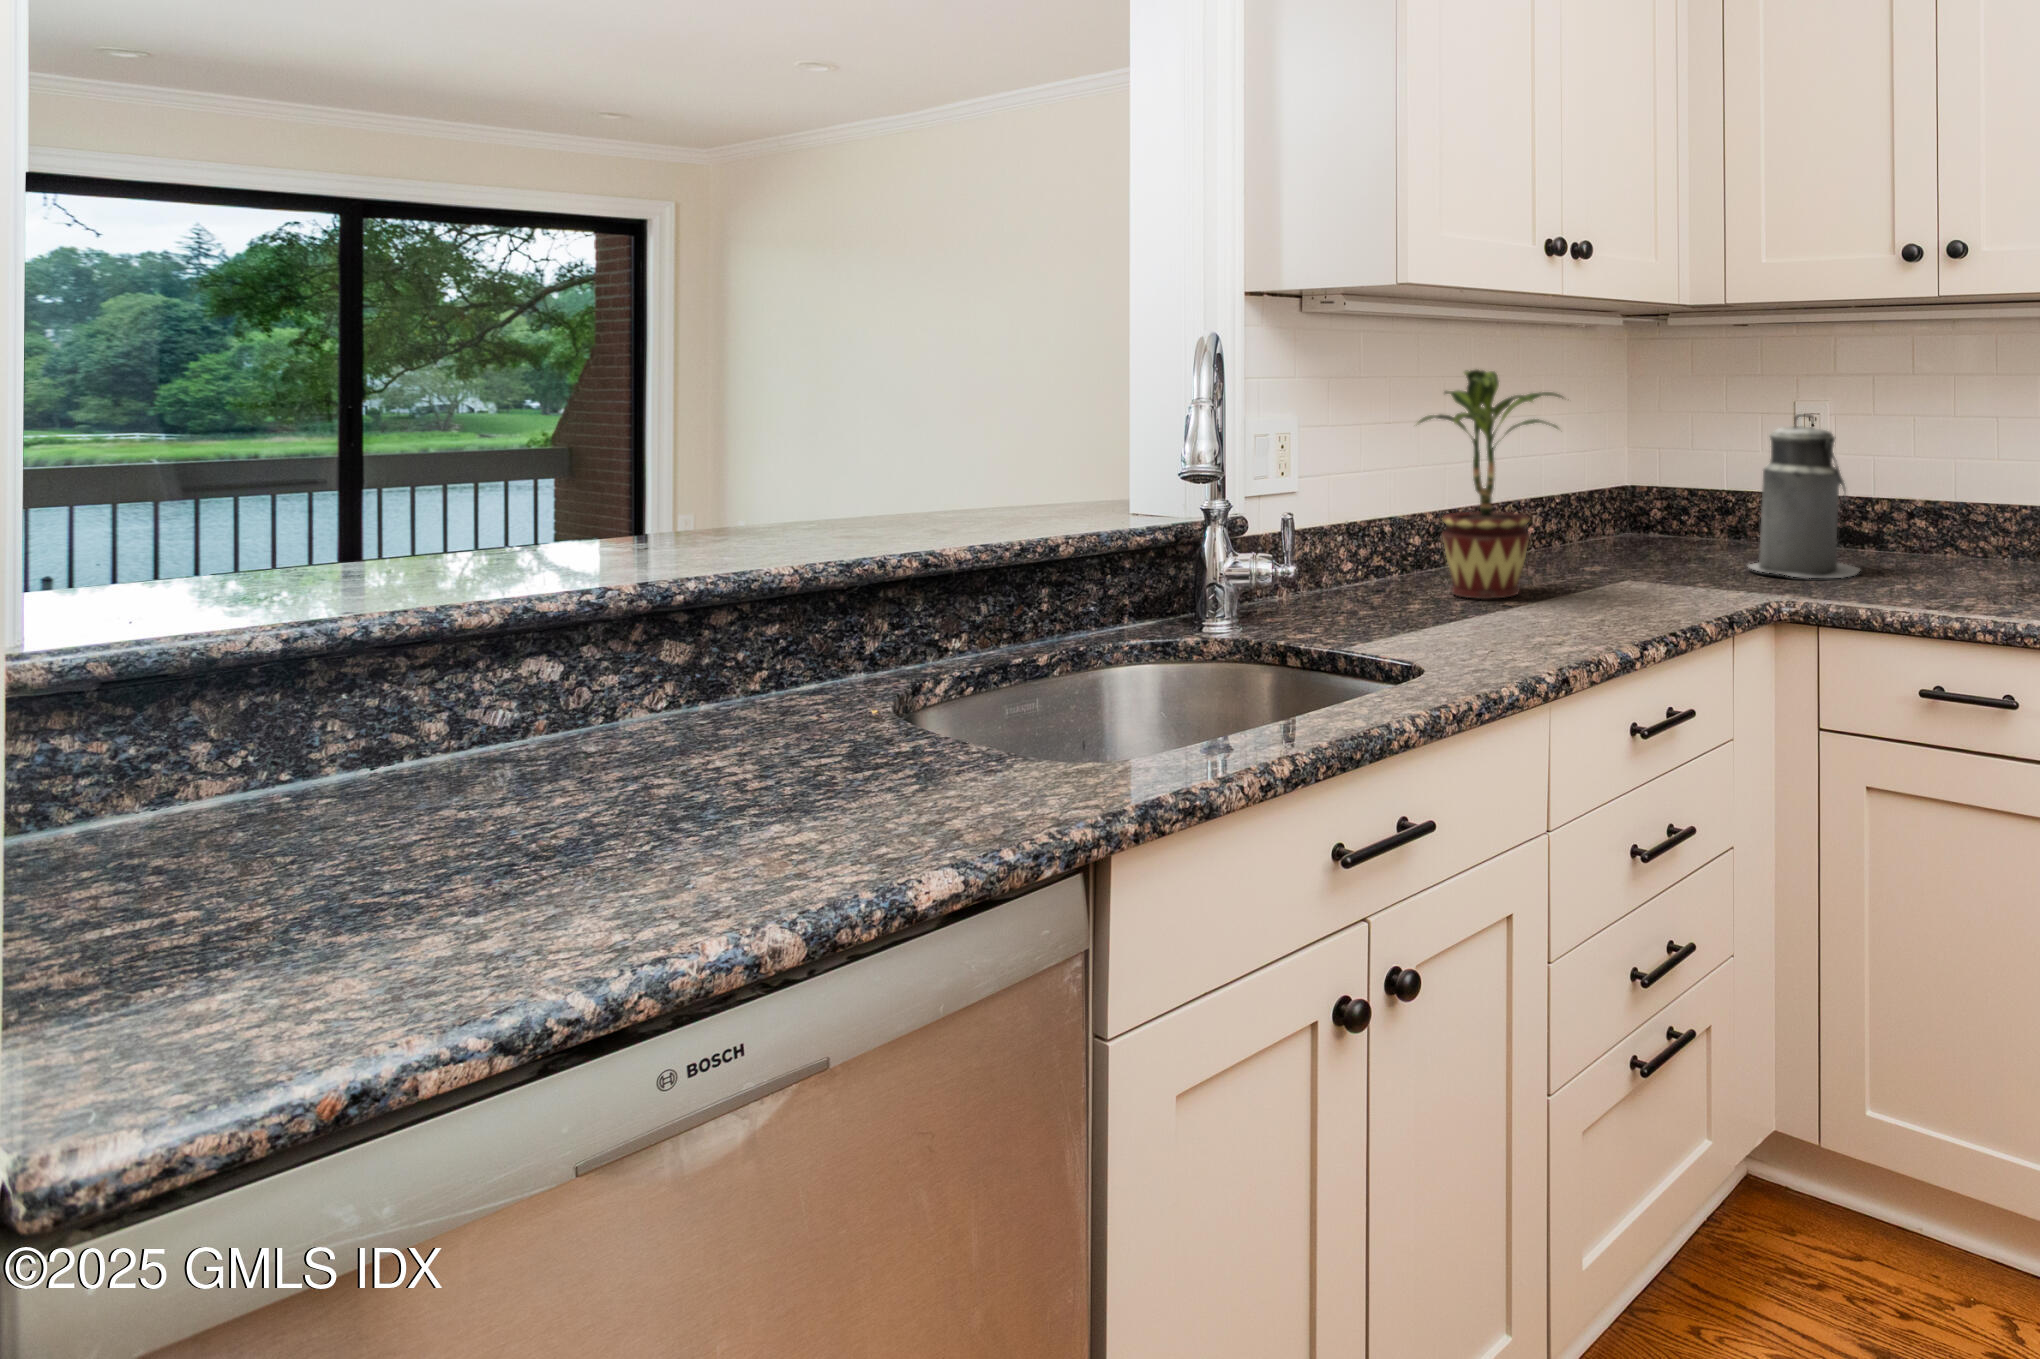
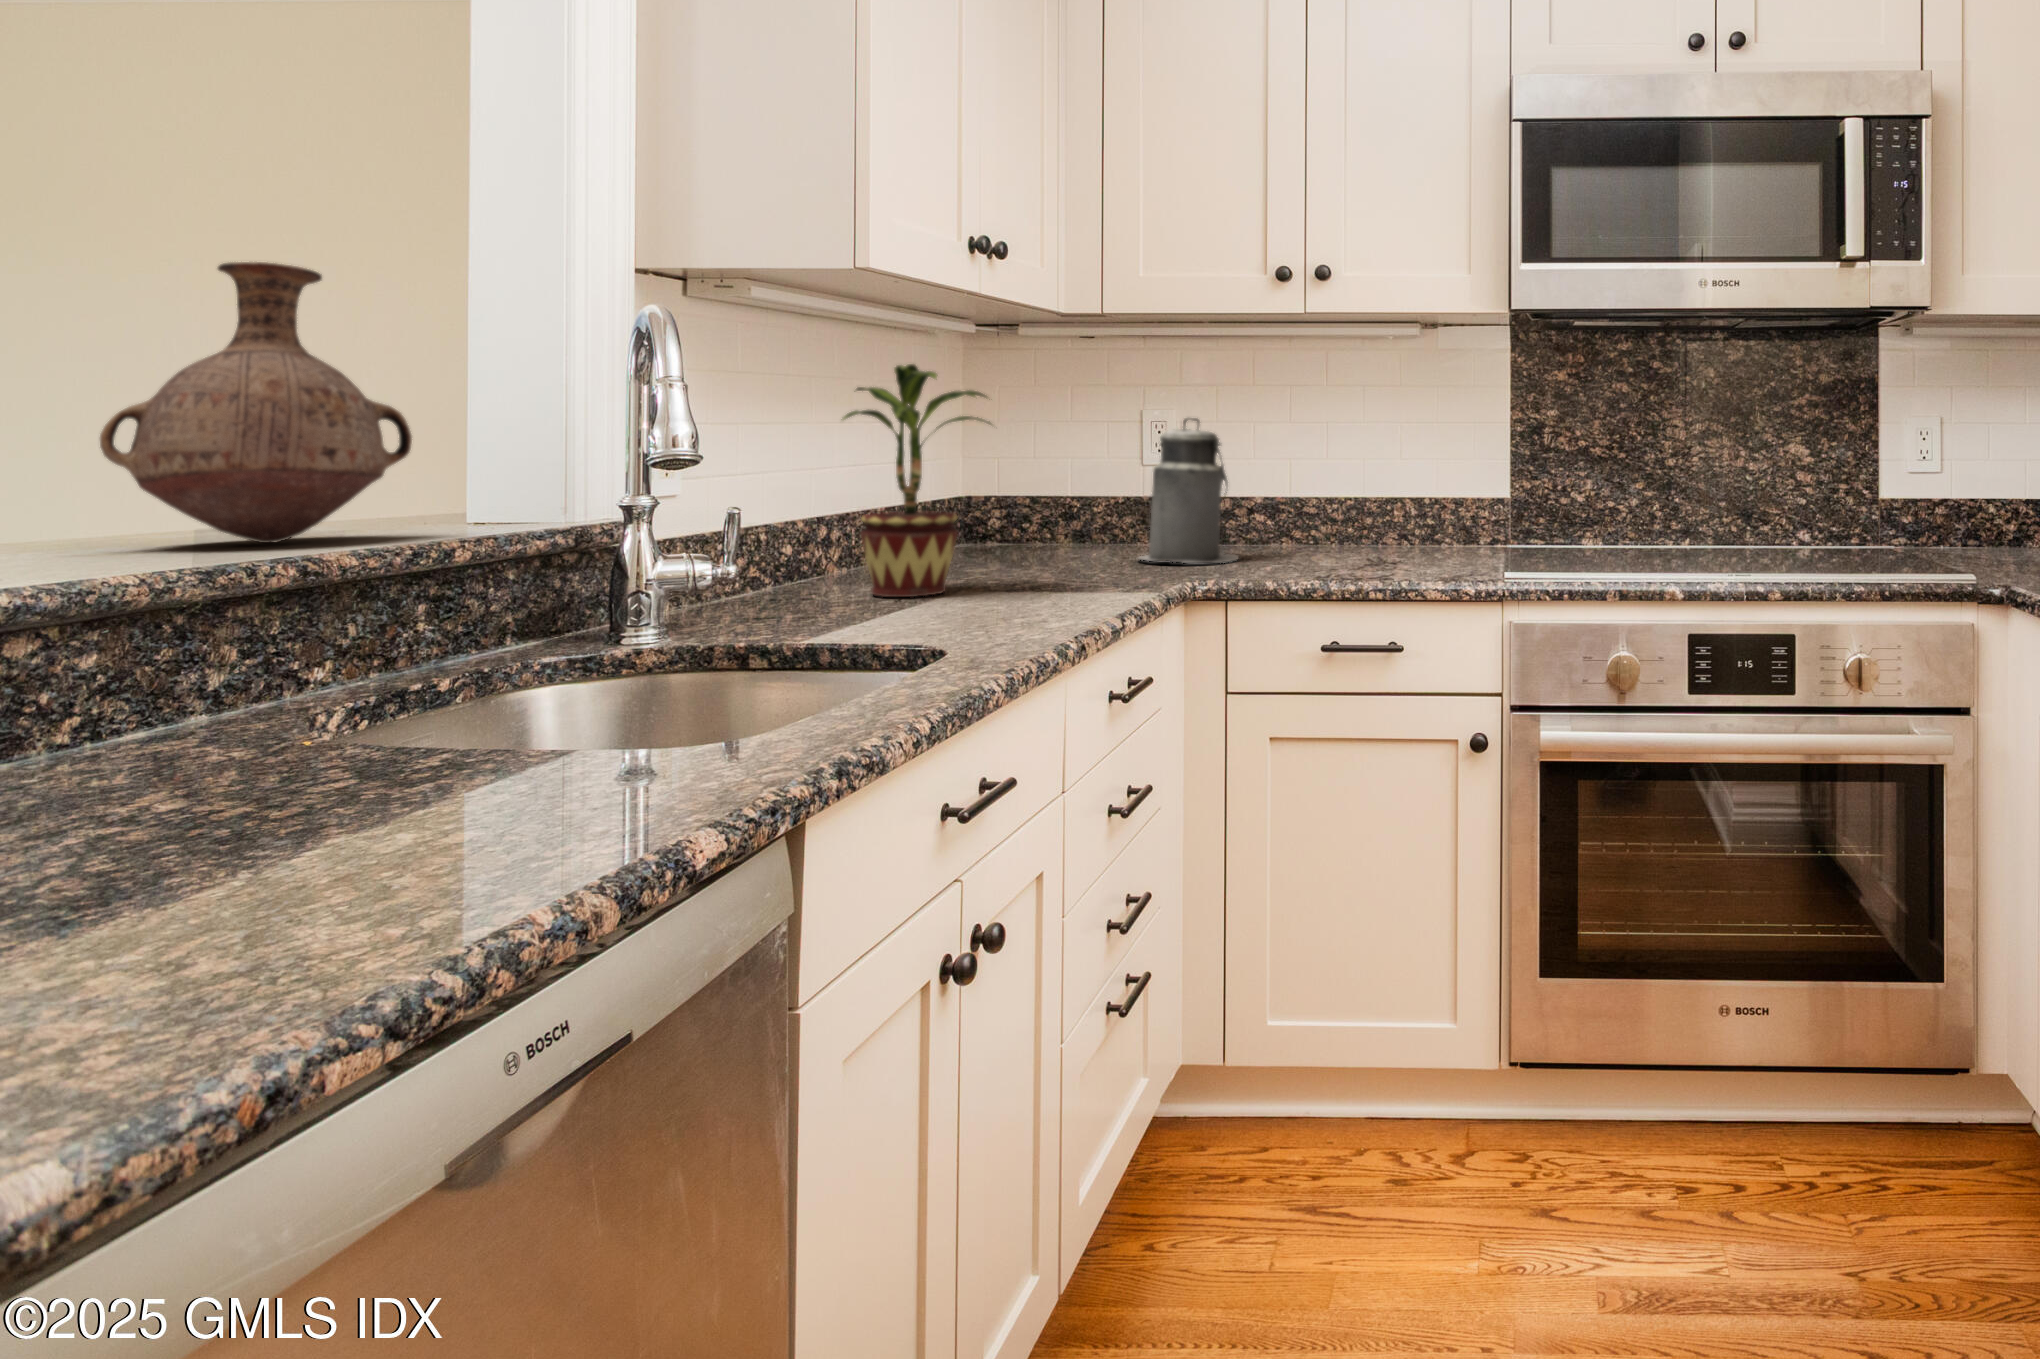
vase: none [867,311,1061,531] -> present [100,262,412,543]

